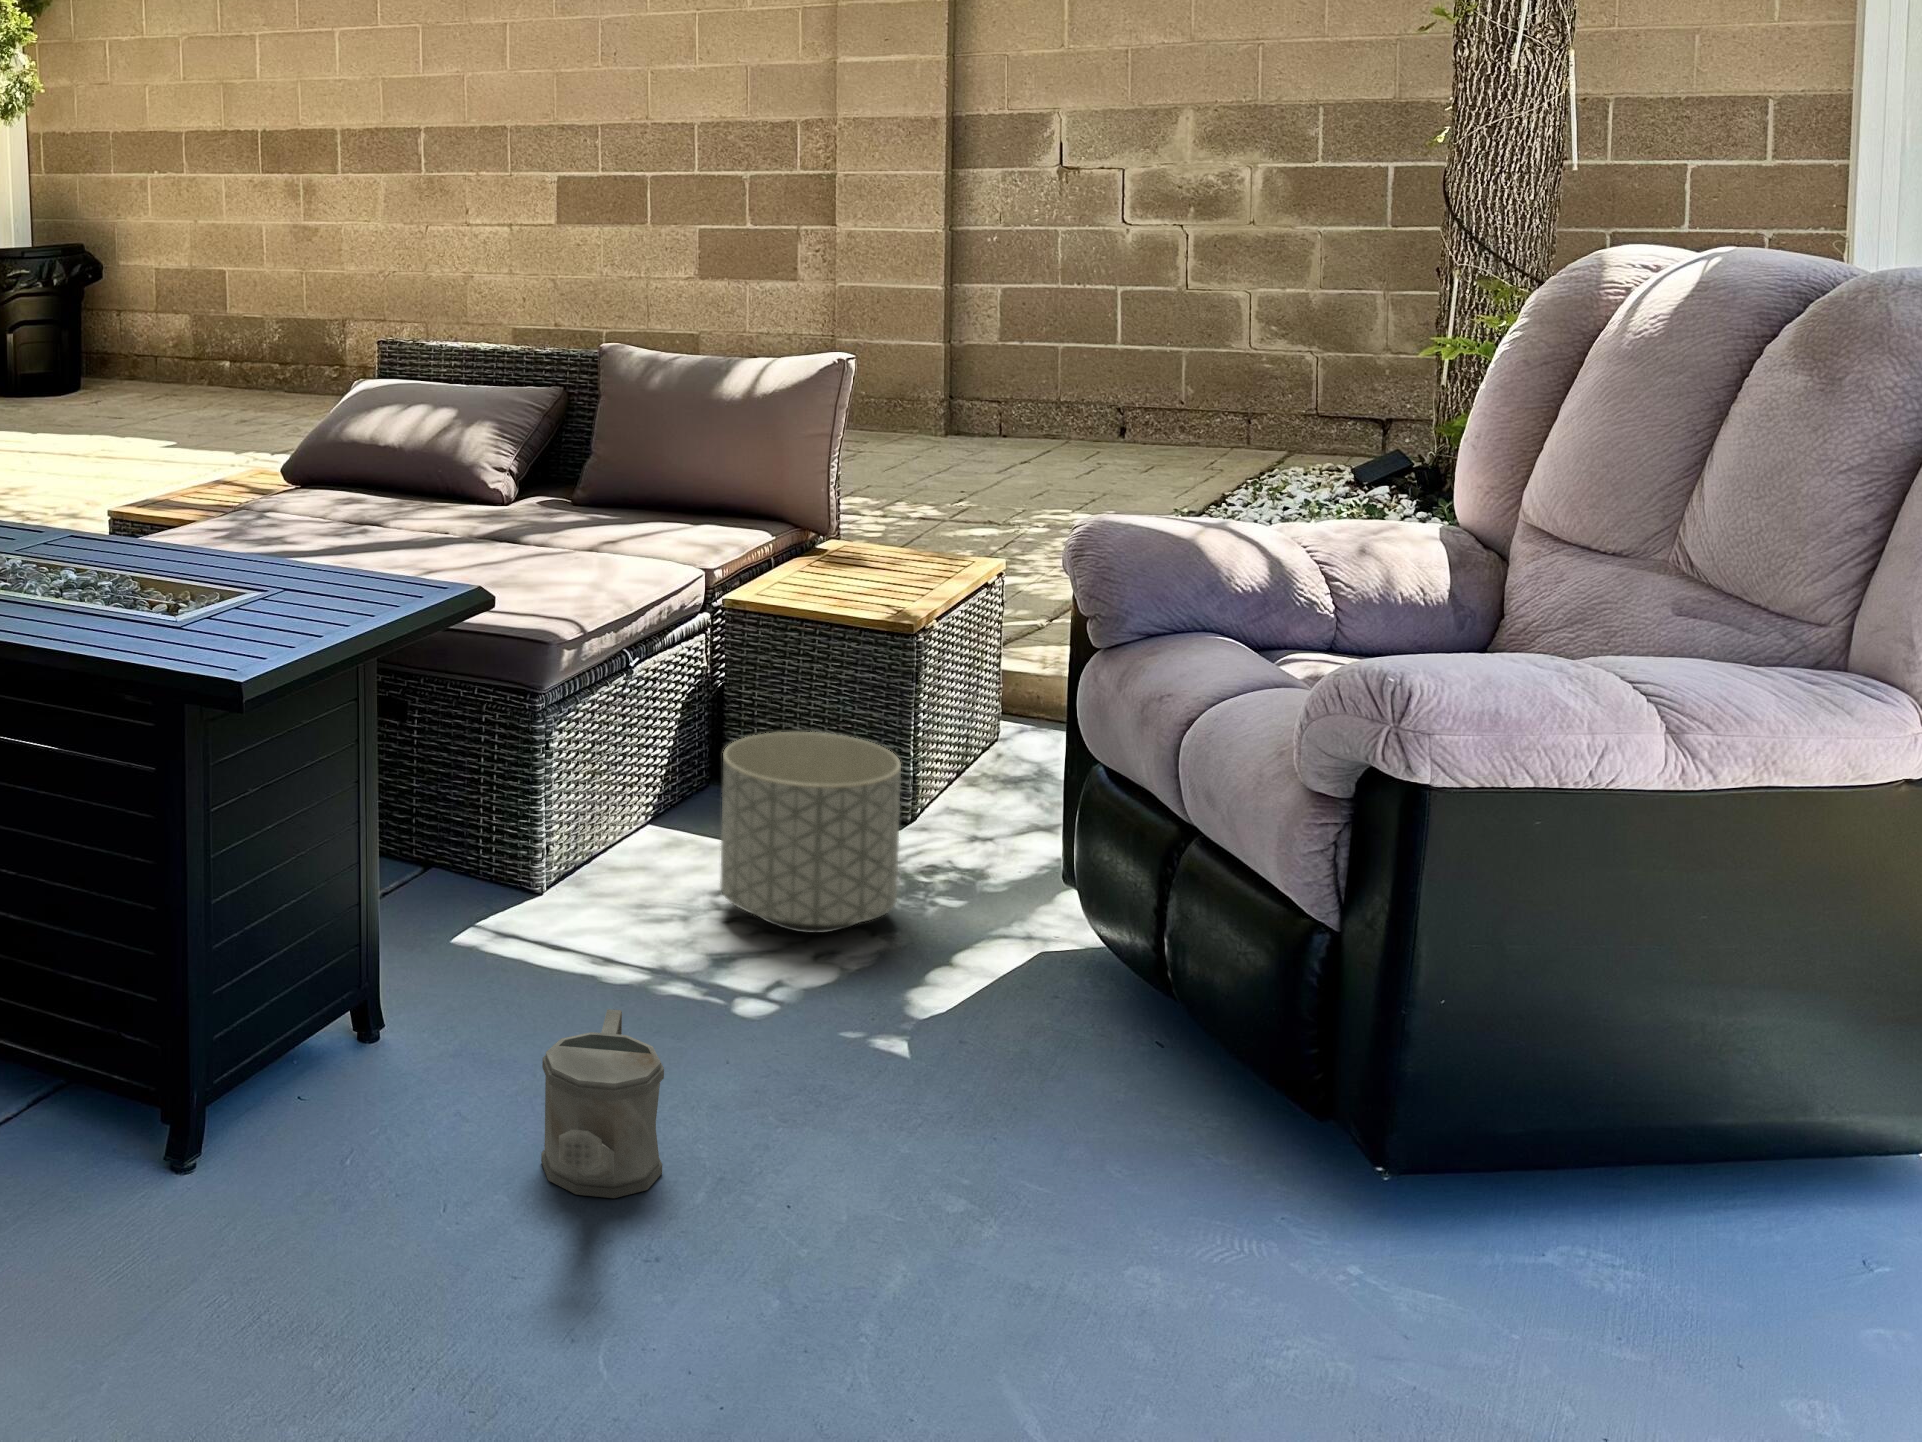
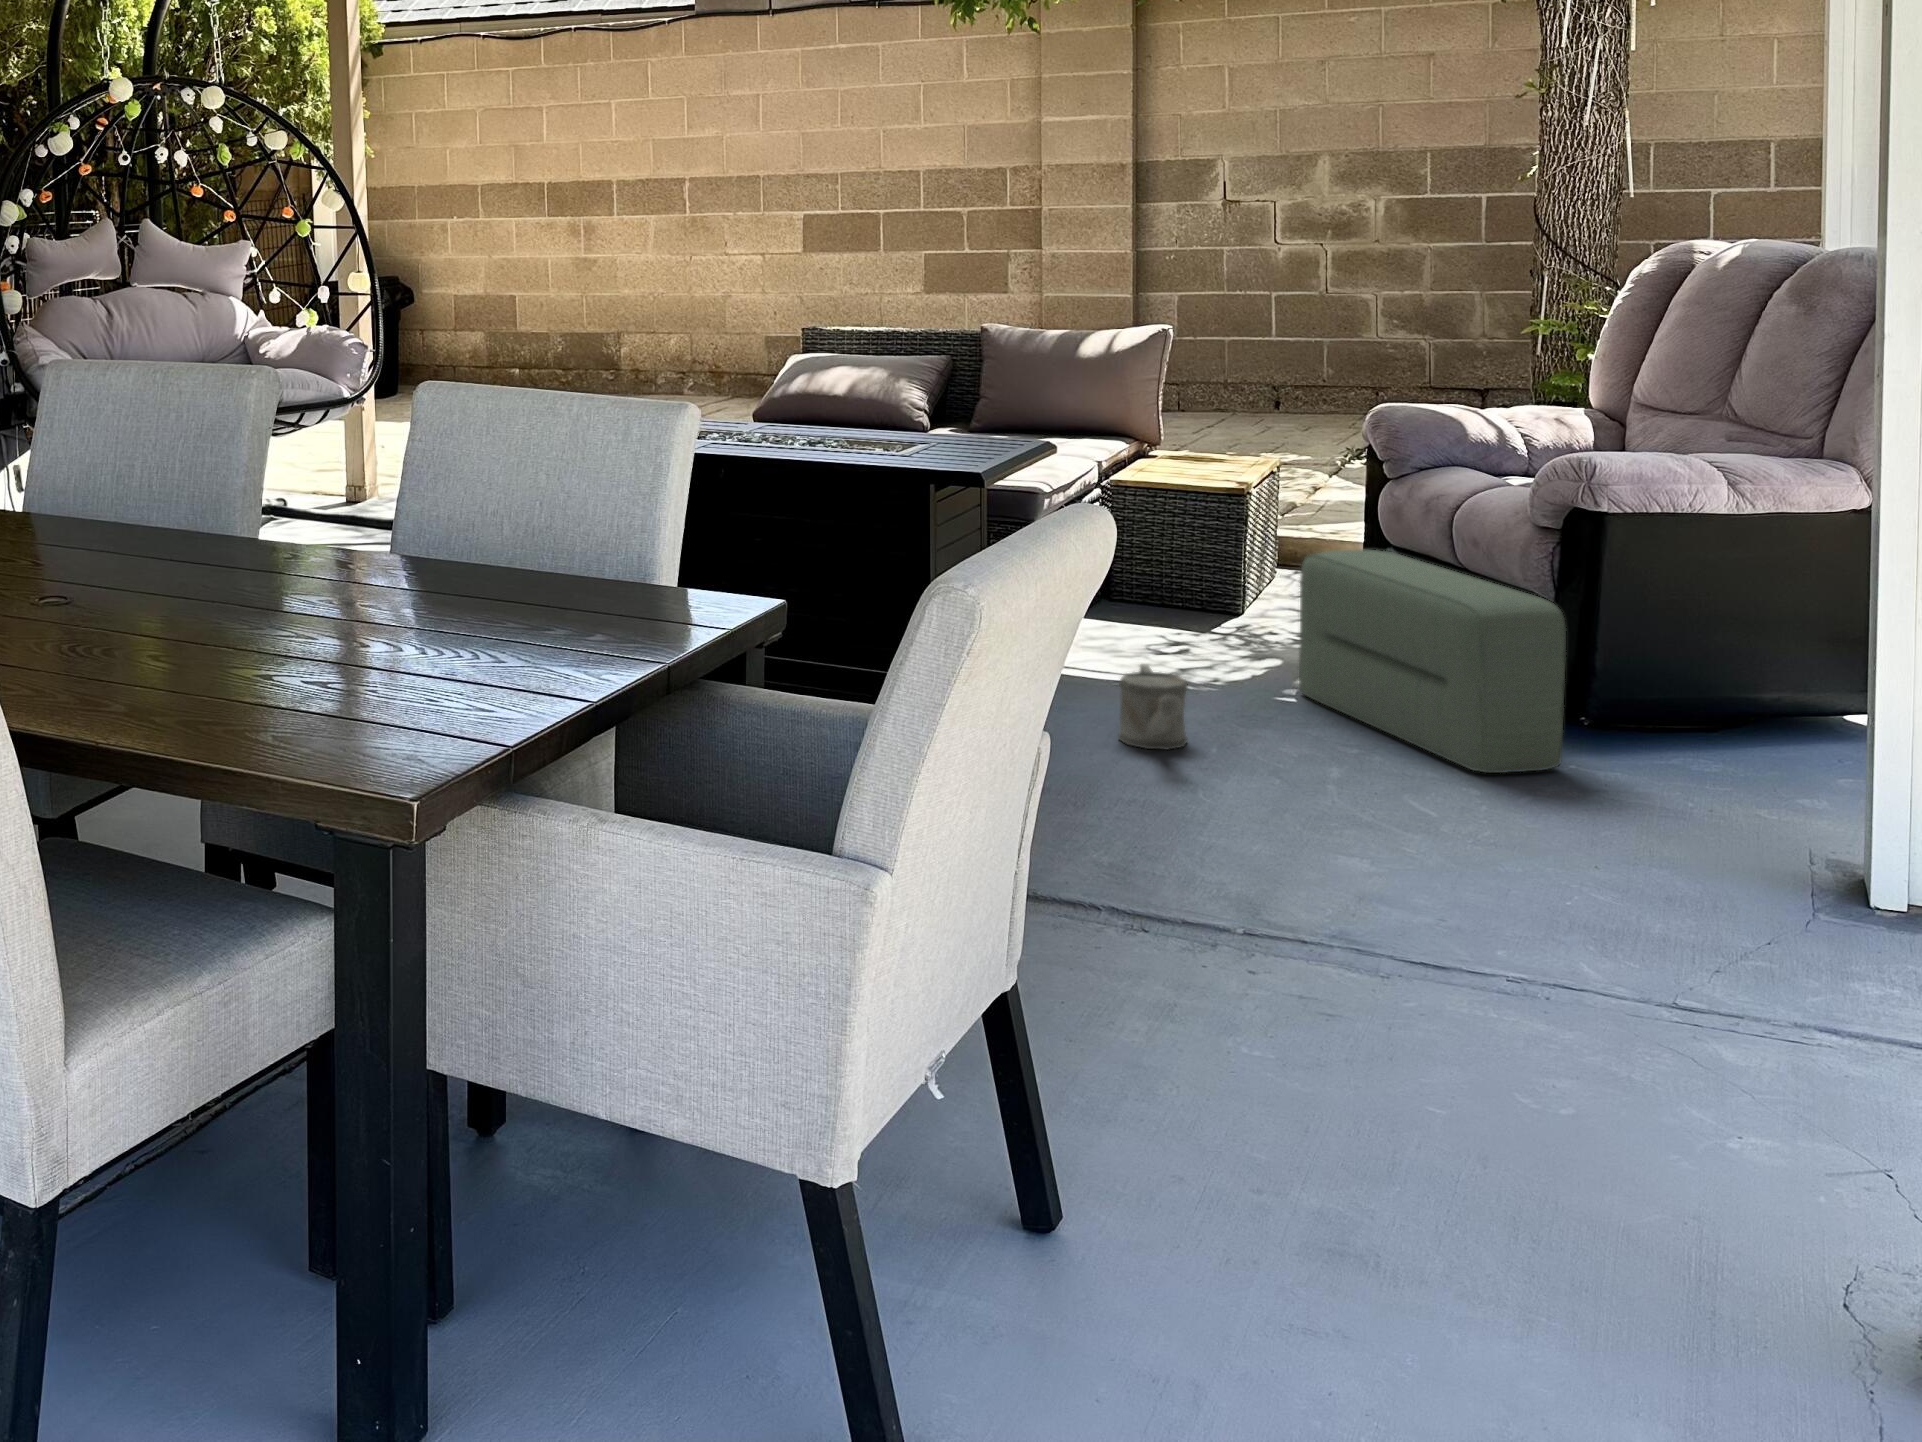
planter: present [720,732,901,933] -> none [1144,545,1258,659]
pouf: none [925,789,1338,1301] -> present [1299,549,1566,773]

